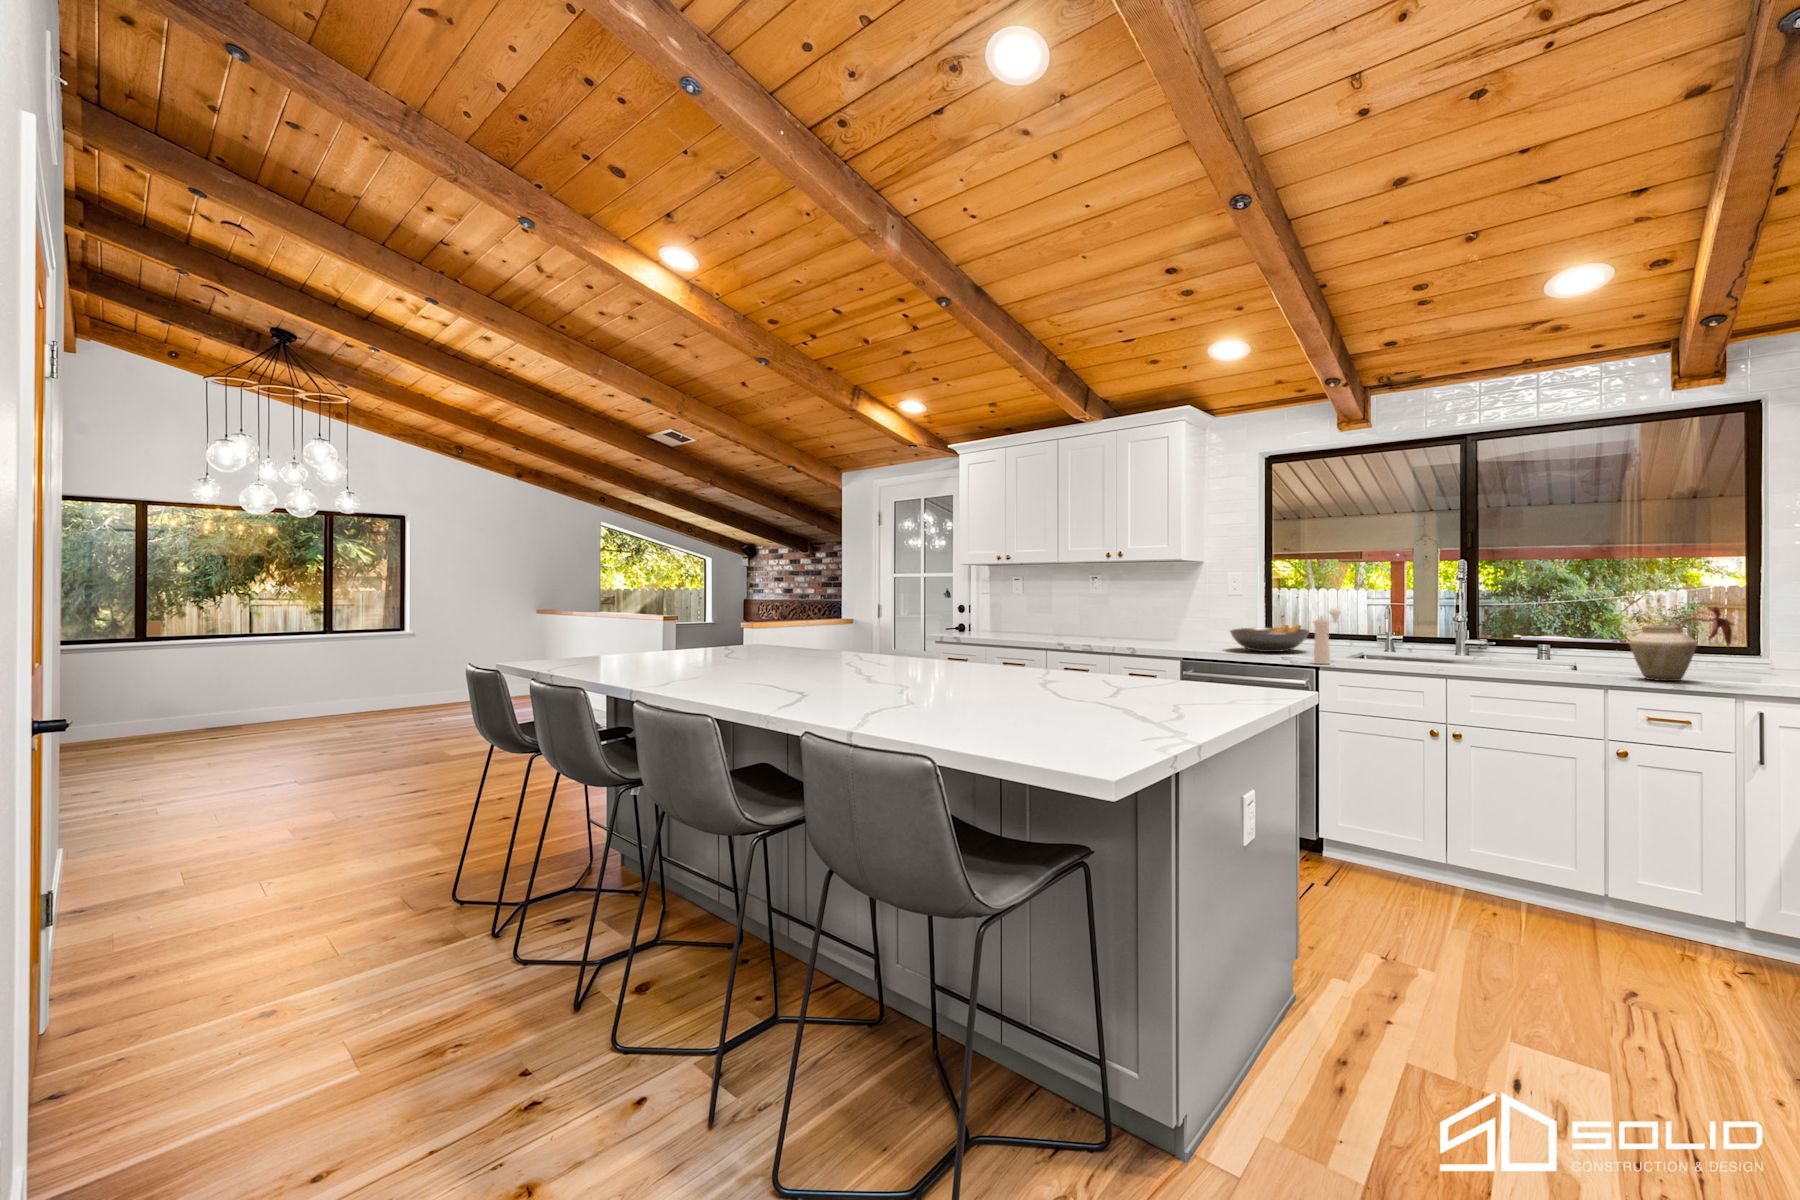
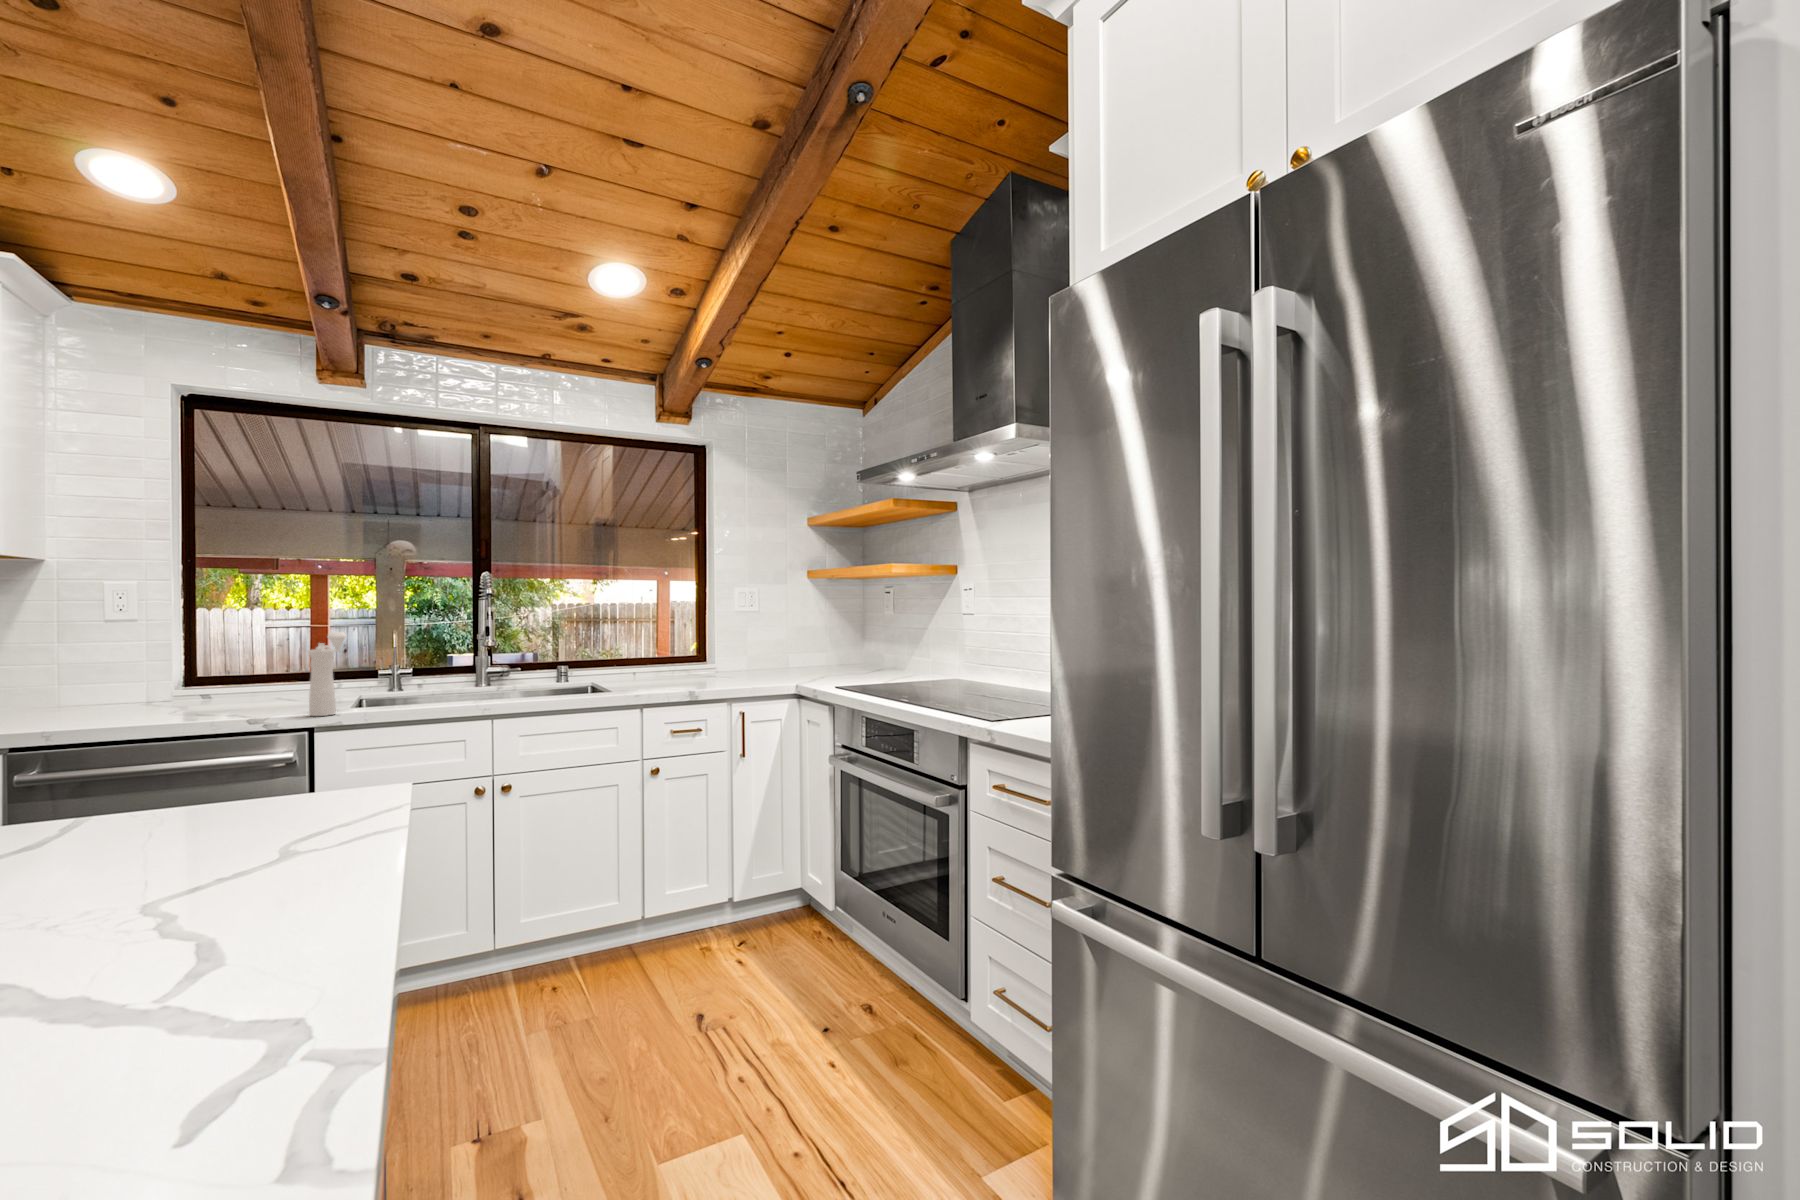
vase: present [1629,607,1733,681] -> none [656,617,730,692]
fruit bowl: present [1230,625,1309,652] -> none [125,661,280,708]

